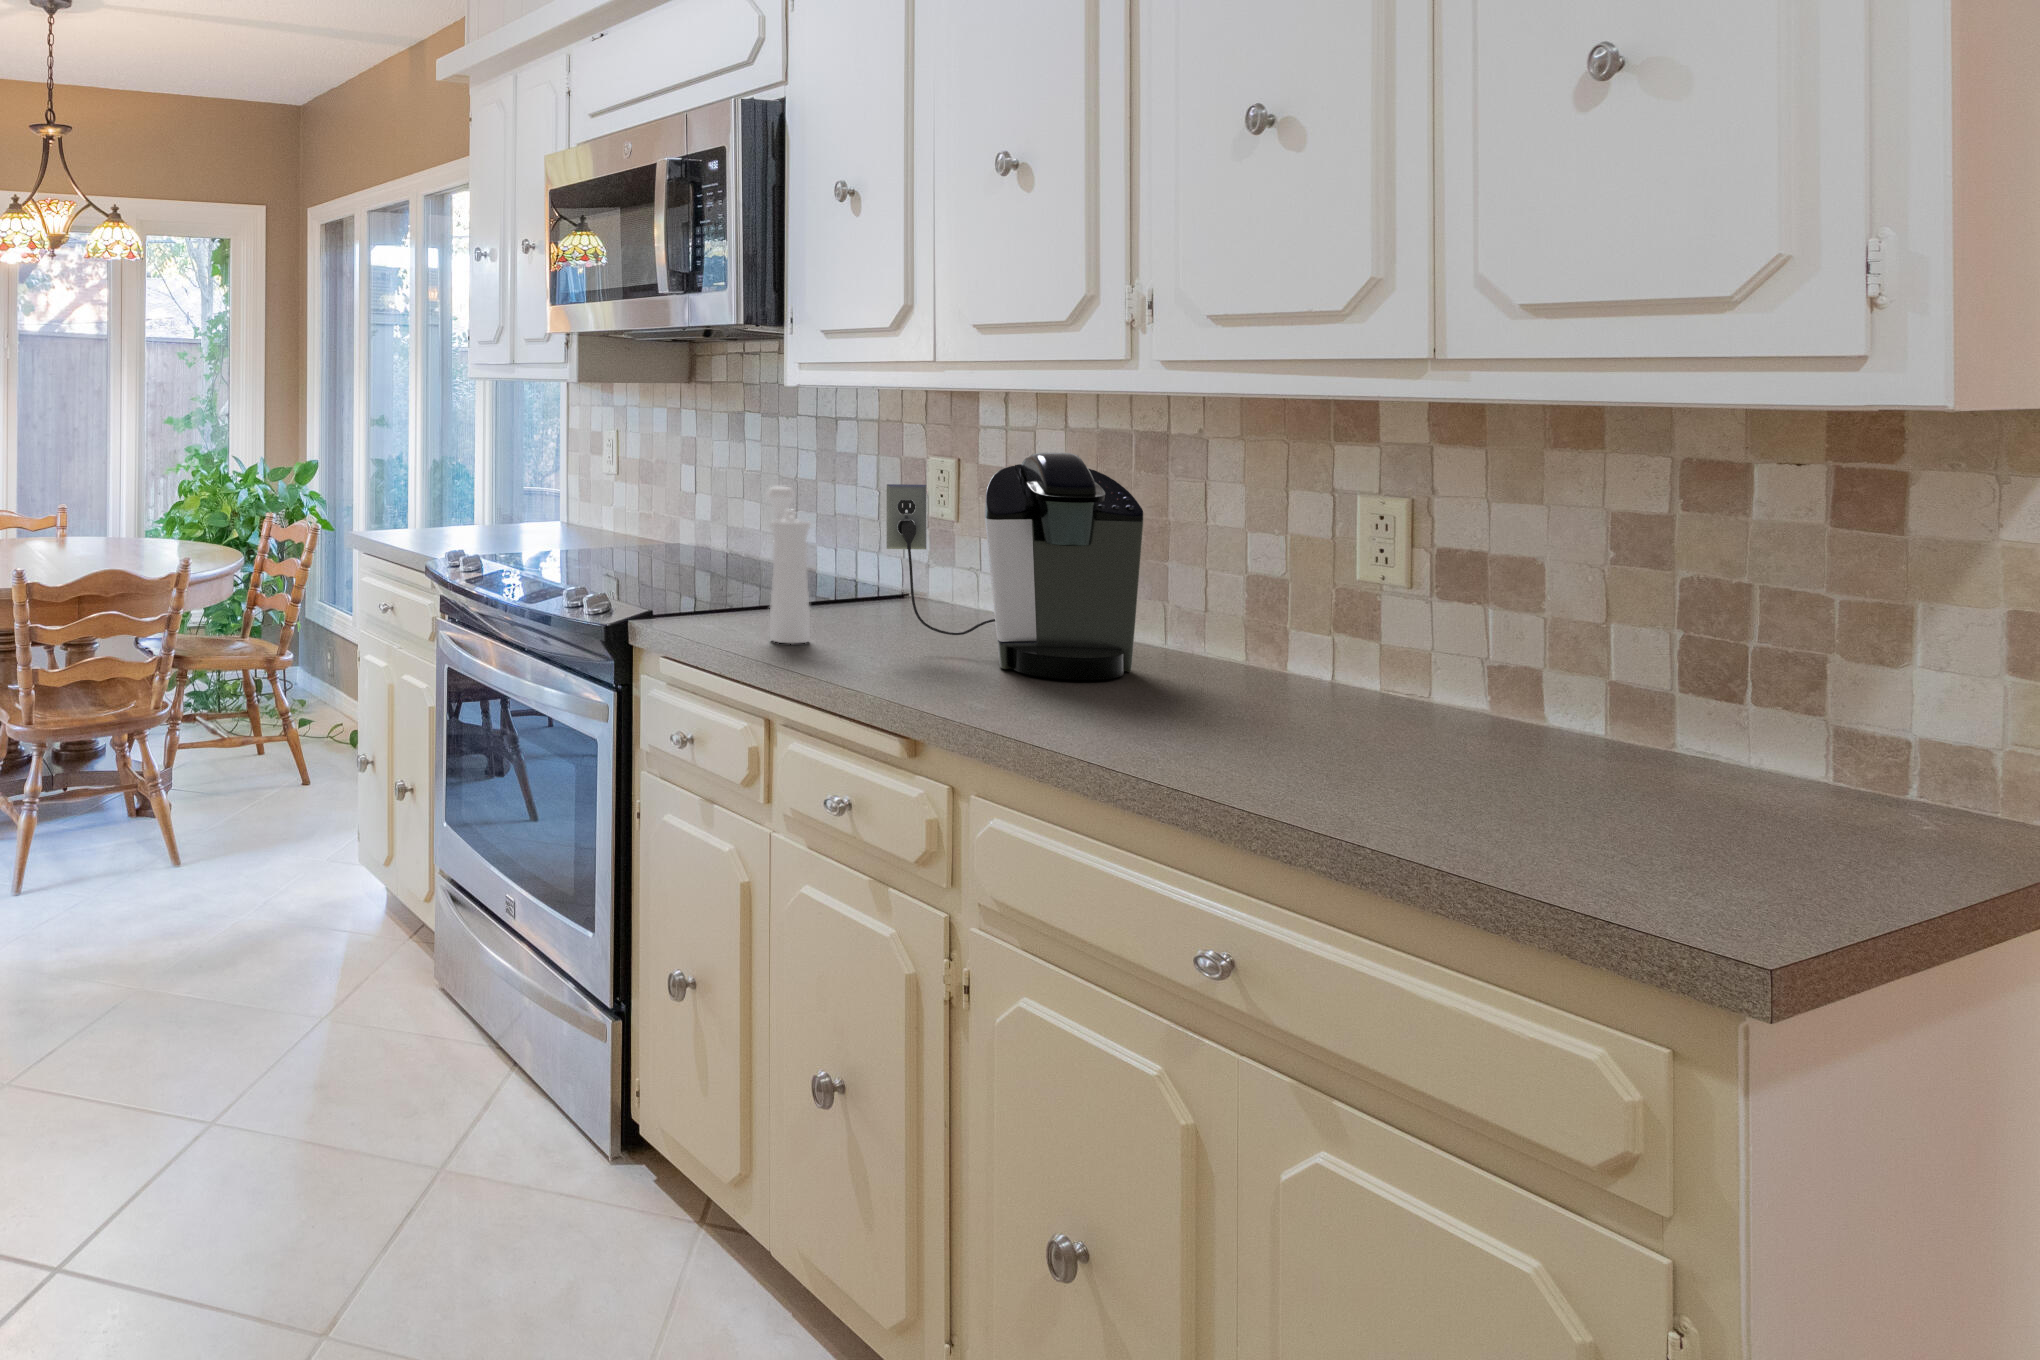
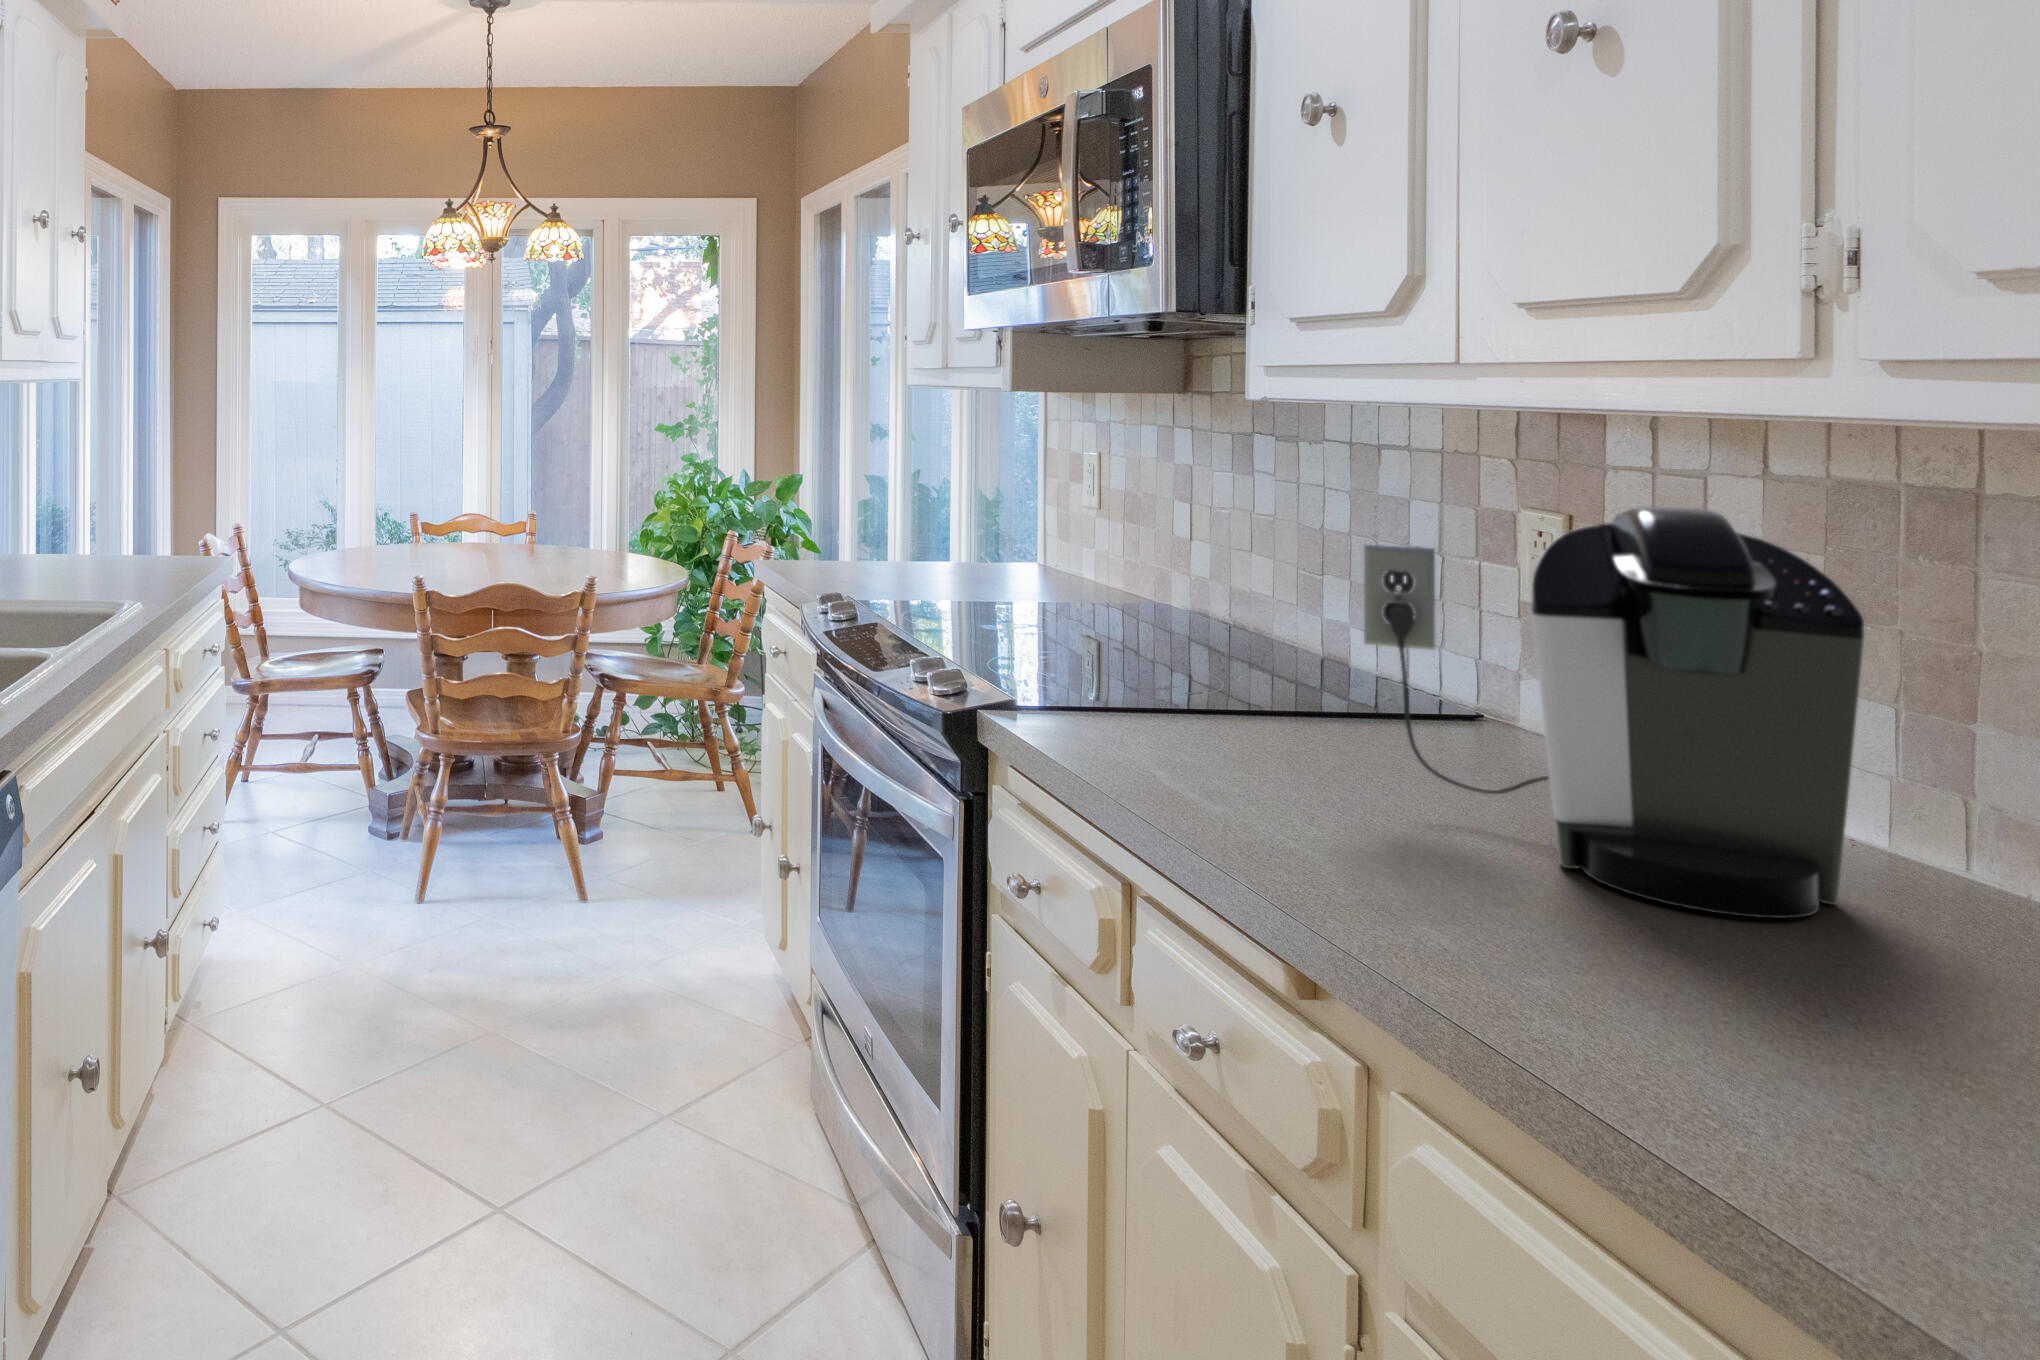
pepper mill: present [767,487,810,643] -> none [1174,537,1240,774]

